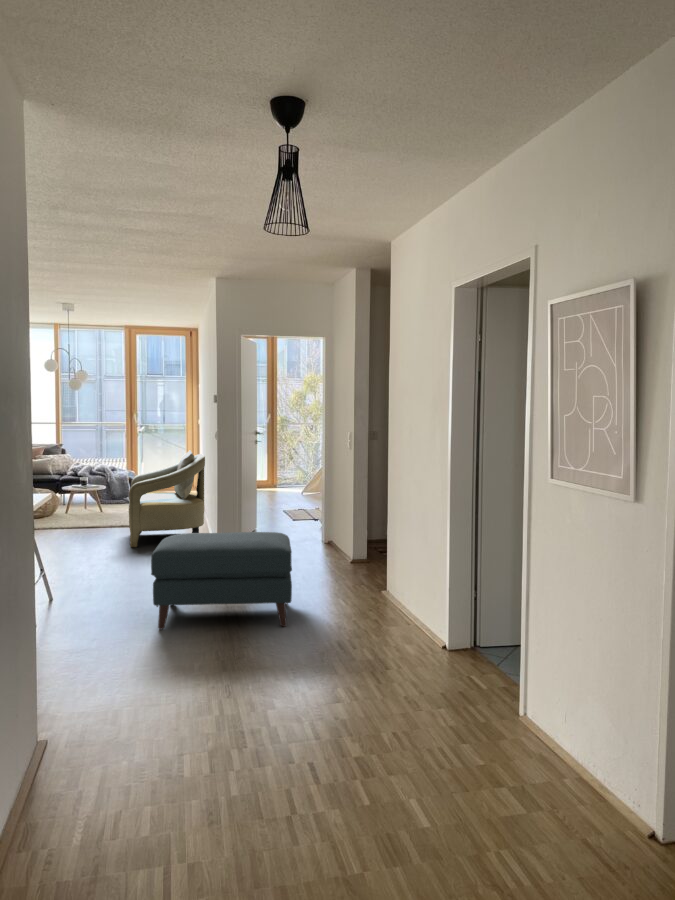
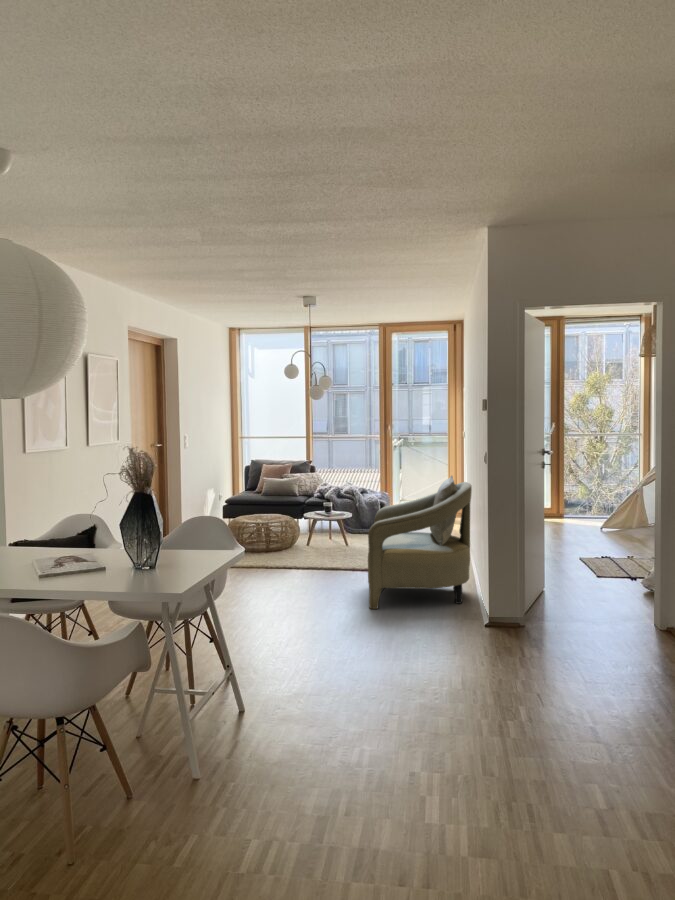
ottoman: present [151,532,292,629] -> none [368,638,649,869]

